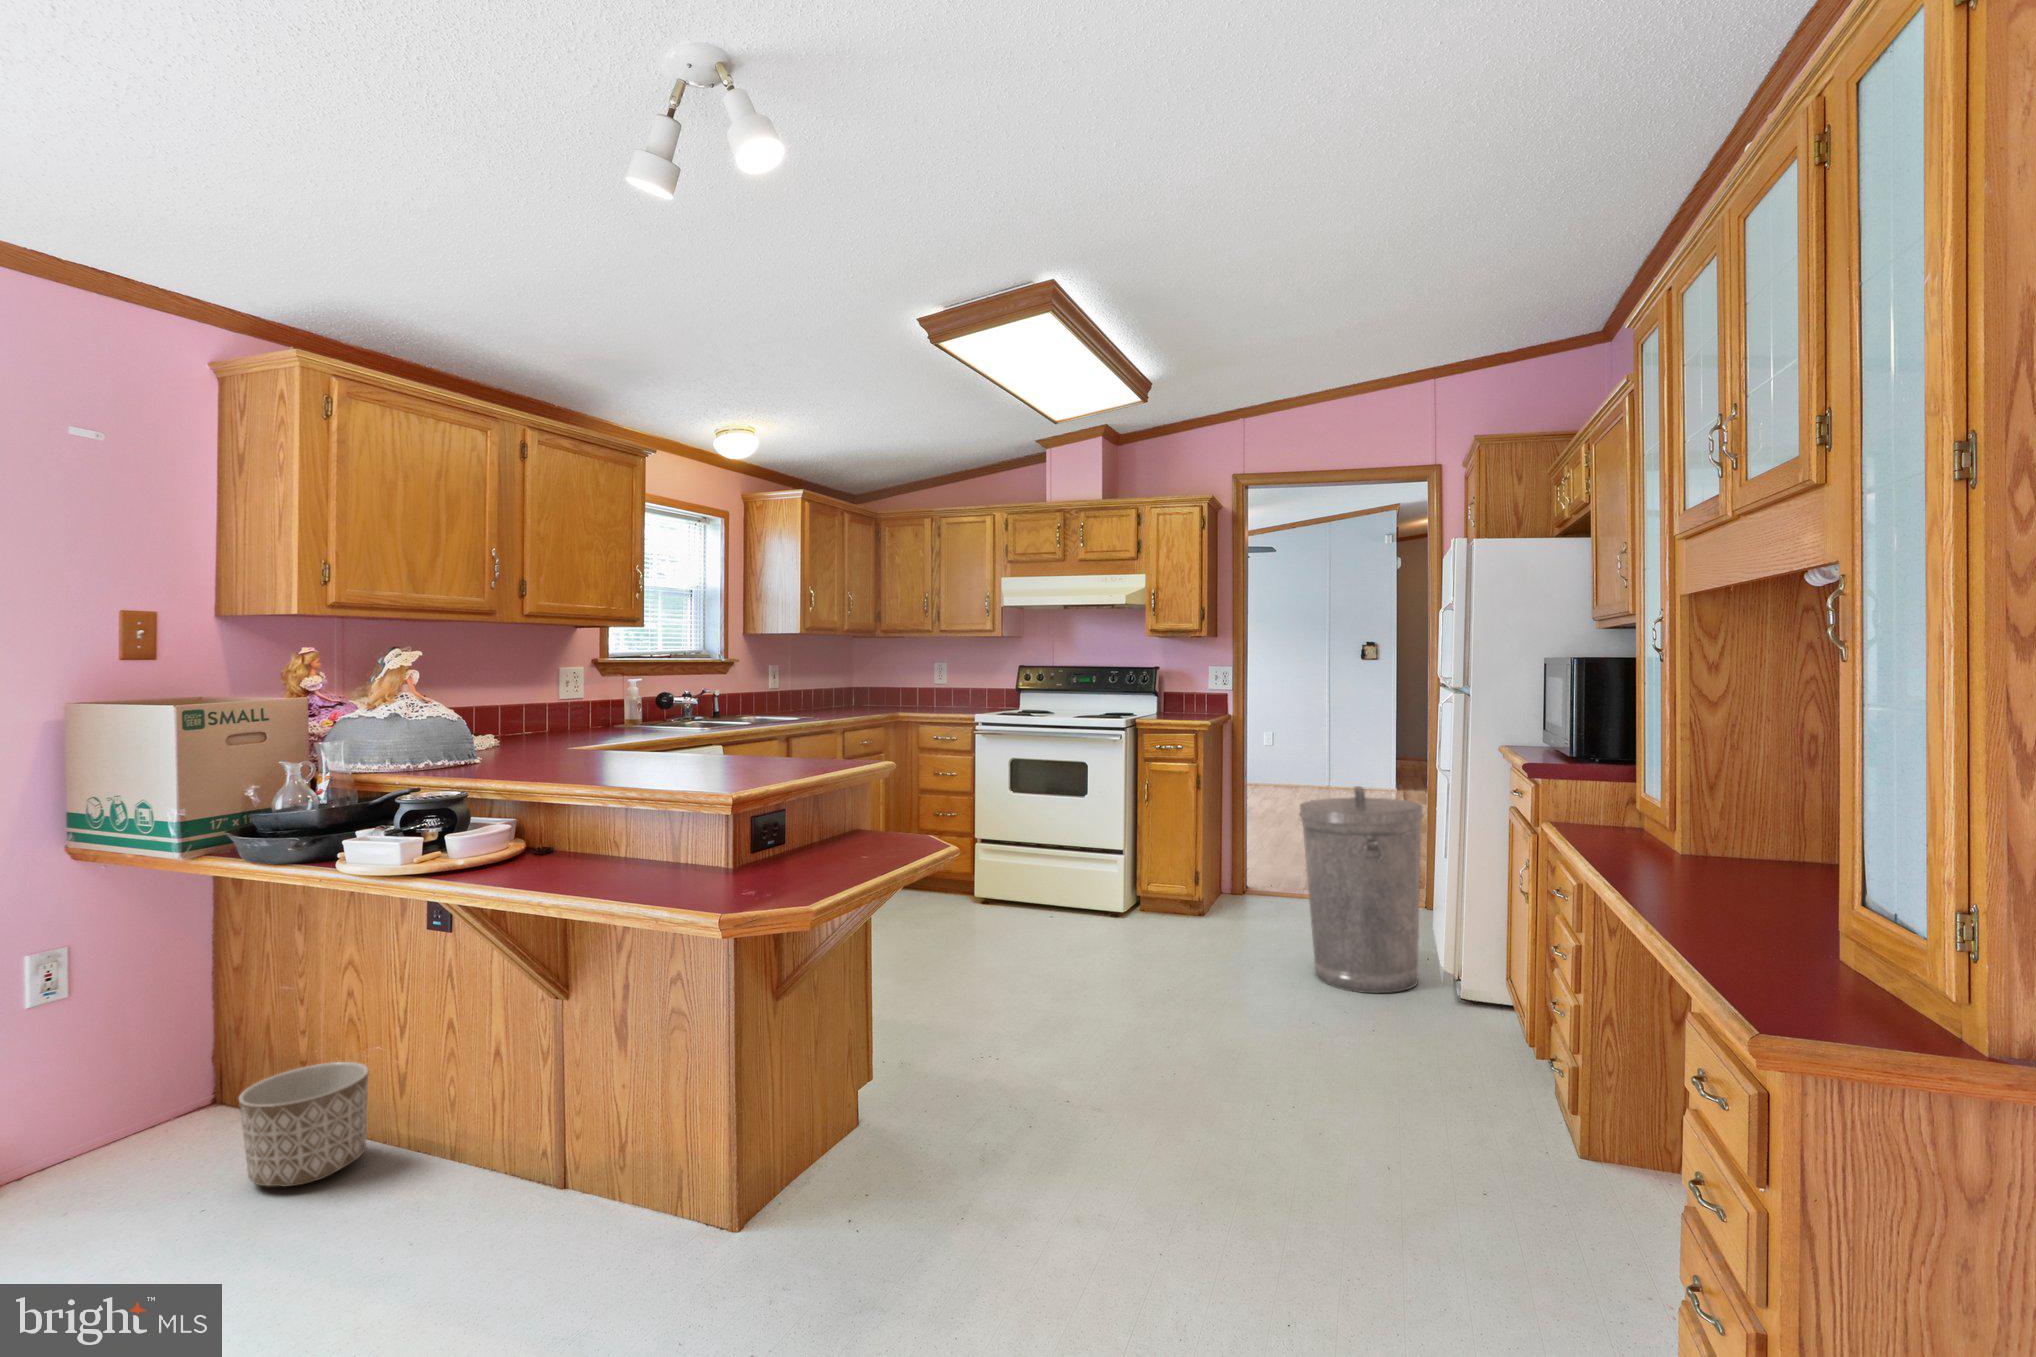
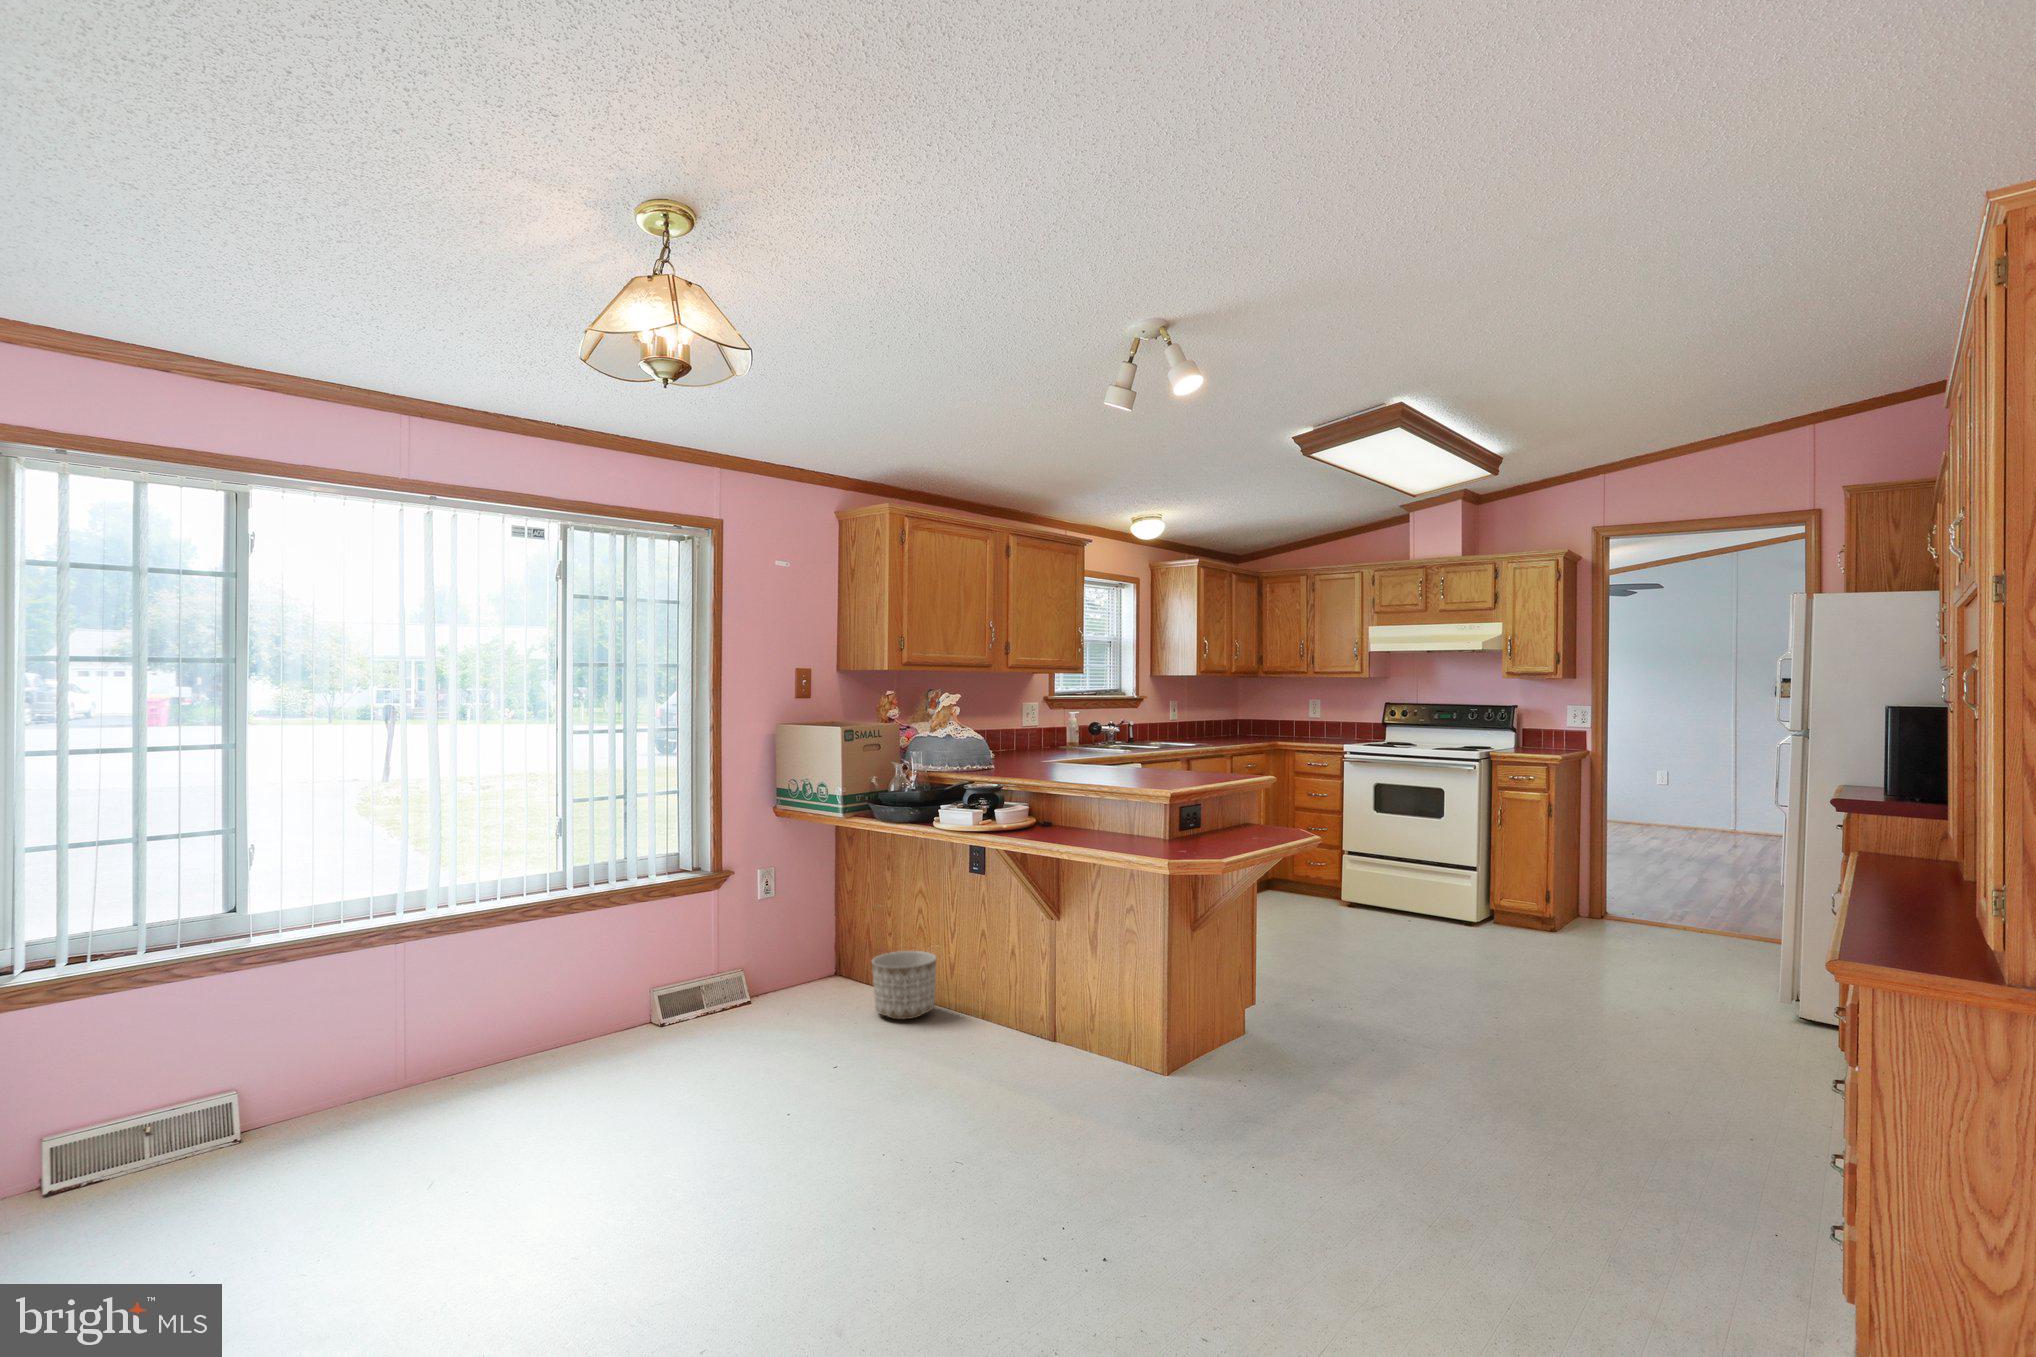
trash can: present [1299,786,1424,993] -> none [1643,819,1775,1010]

